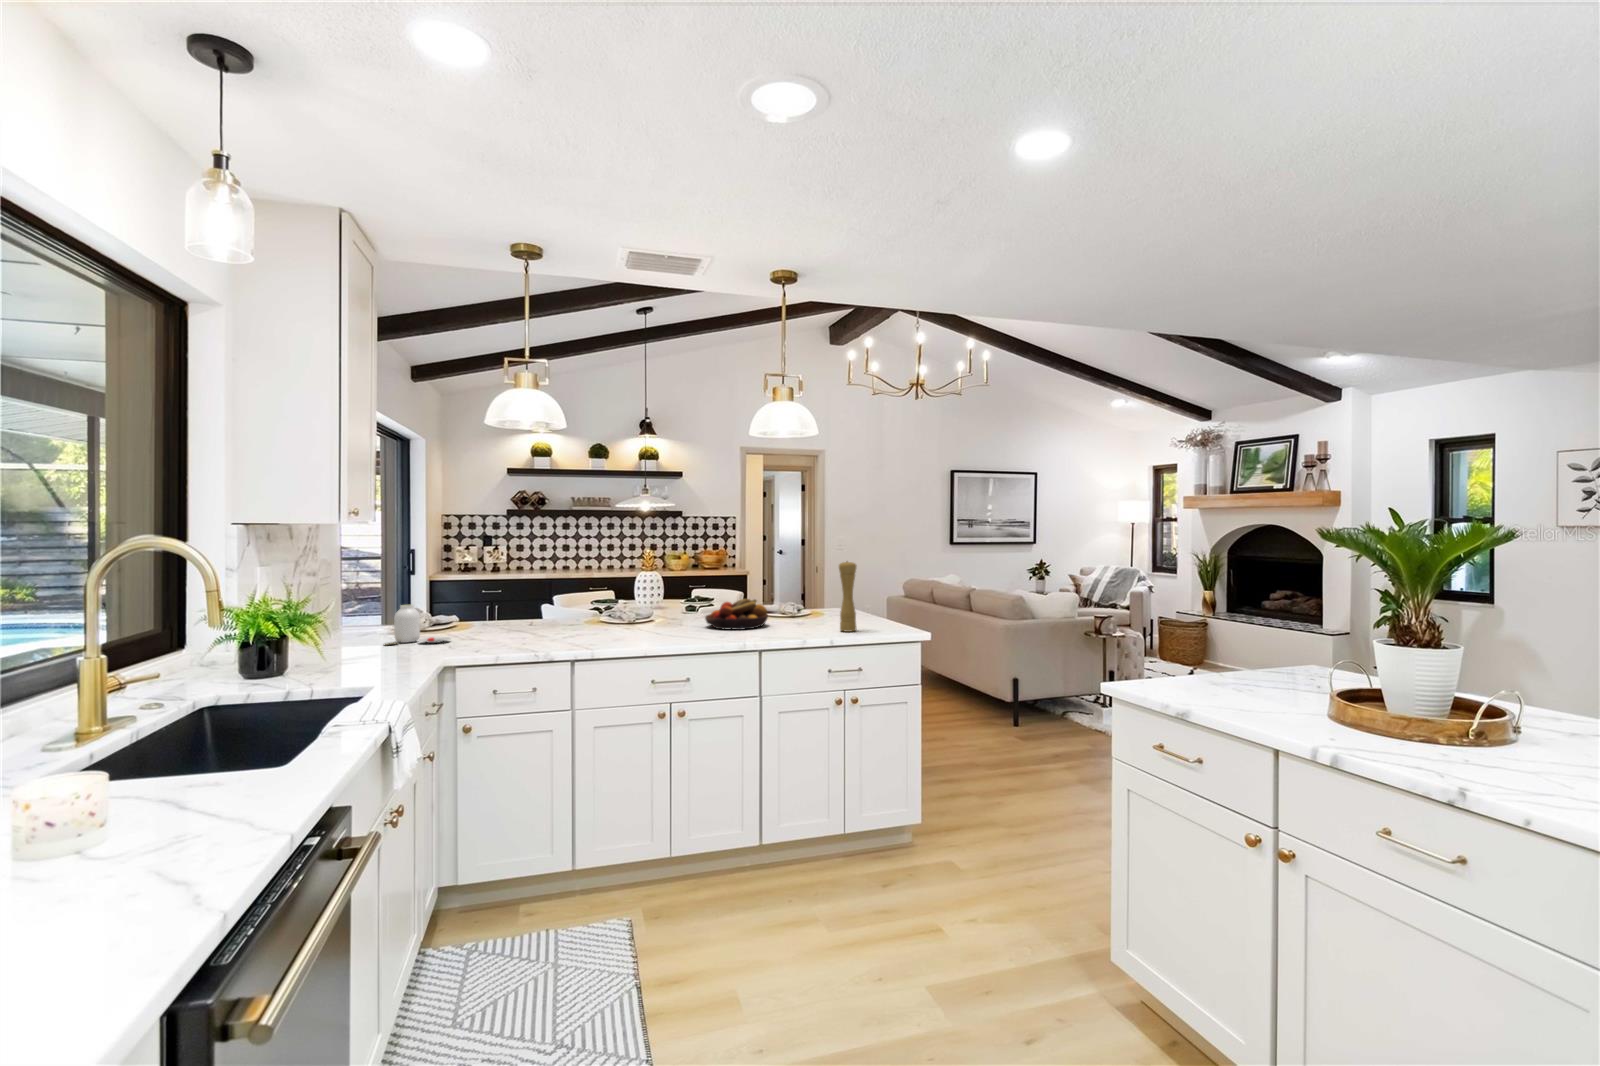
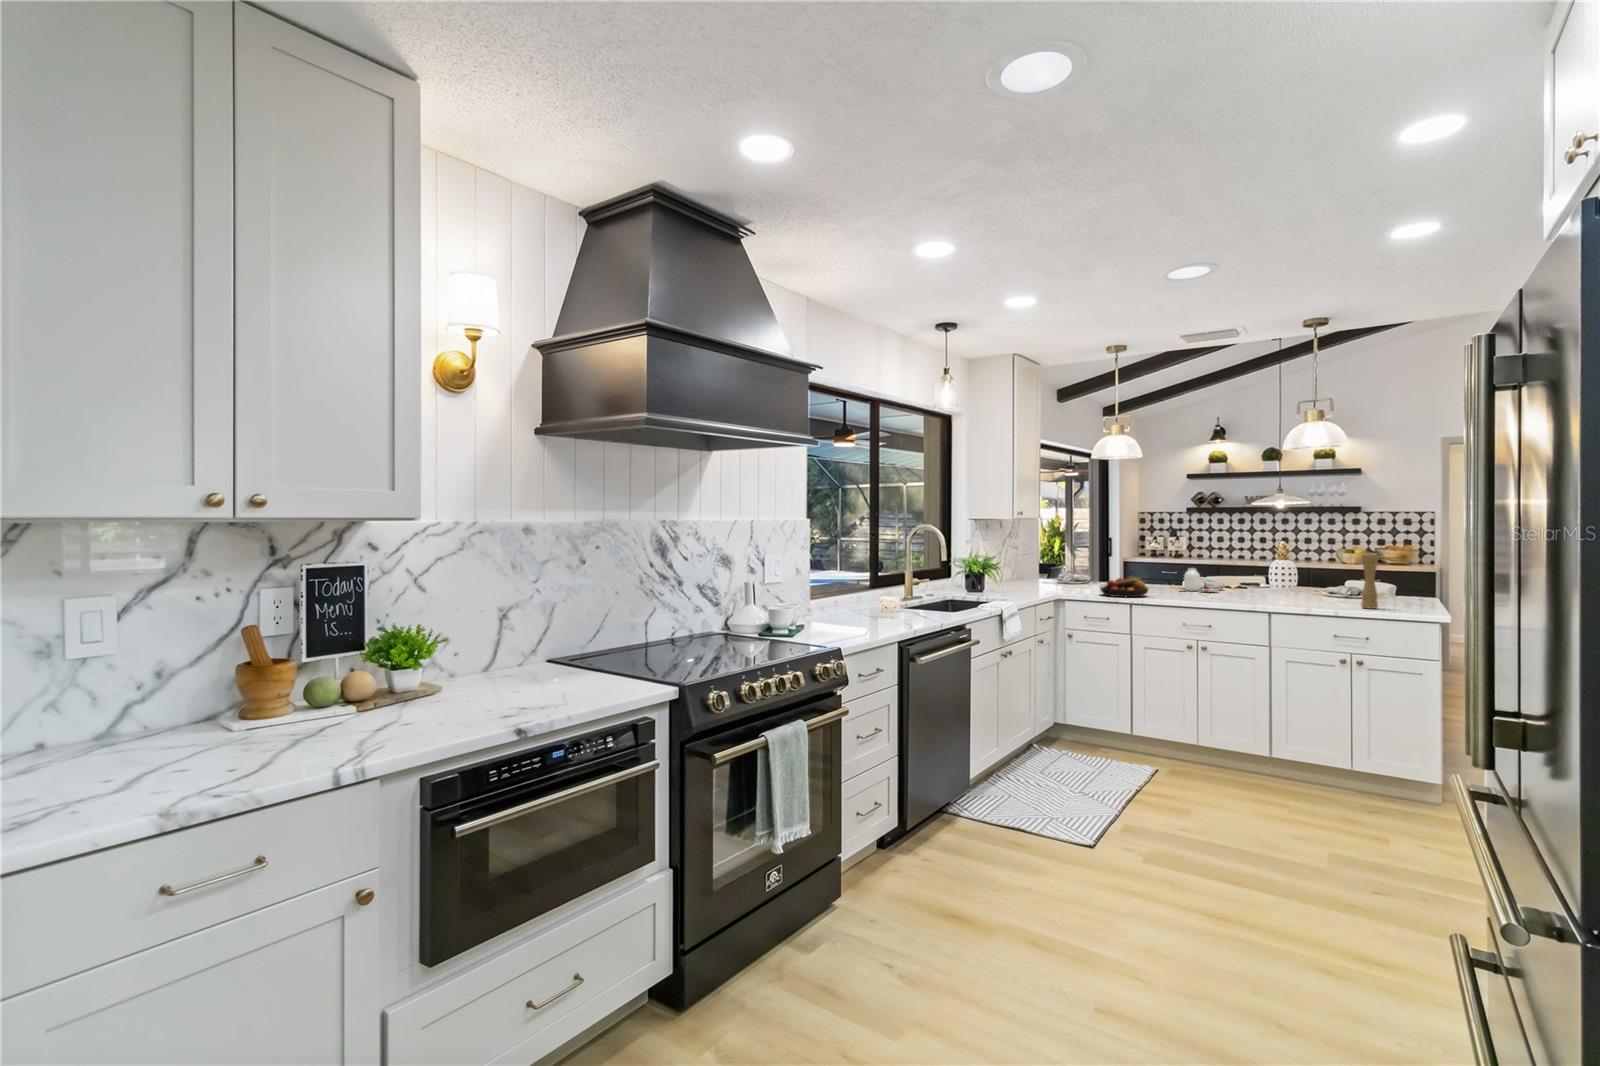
fruit bowl: present [705,599,768,630] -> present [1100,577,1148,597]
jar: present [394,605,450,643] -> present [1184,568,1217,592]

